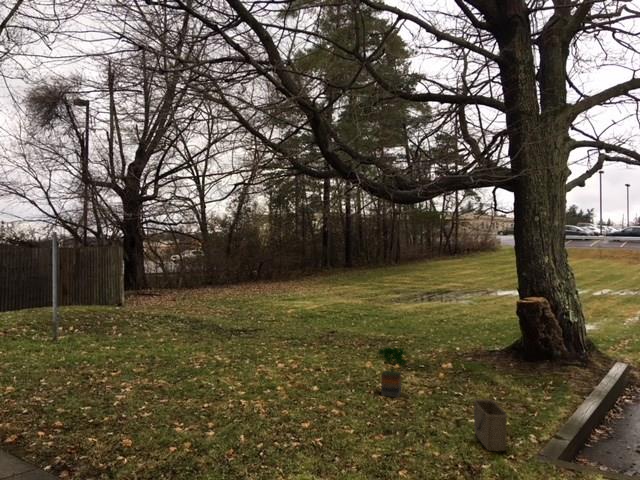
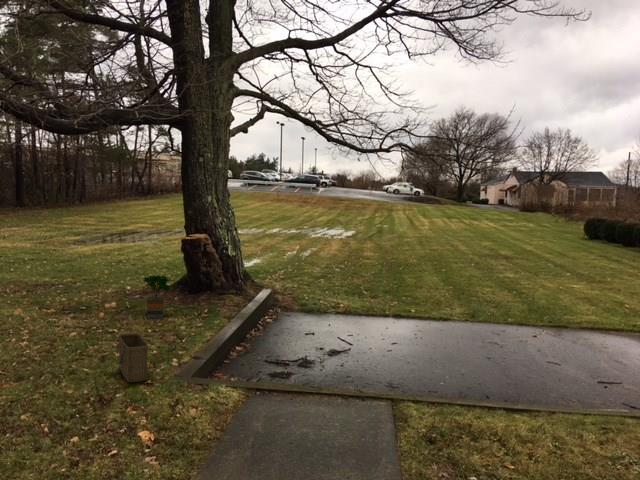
potted tree: present [379,347,408,397] -> present [143,275,171,318]

